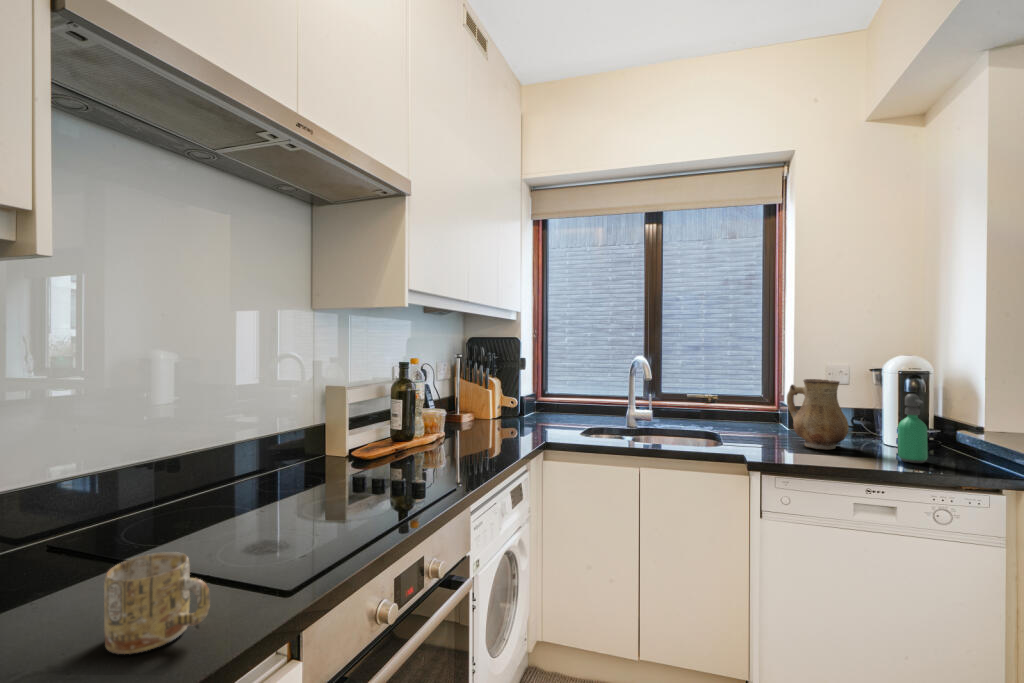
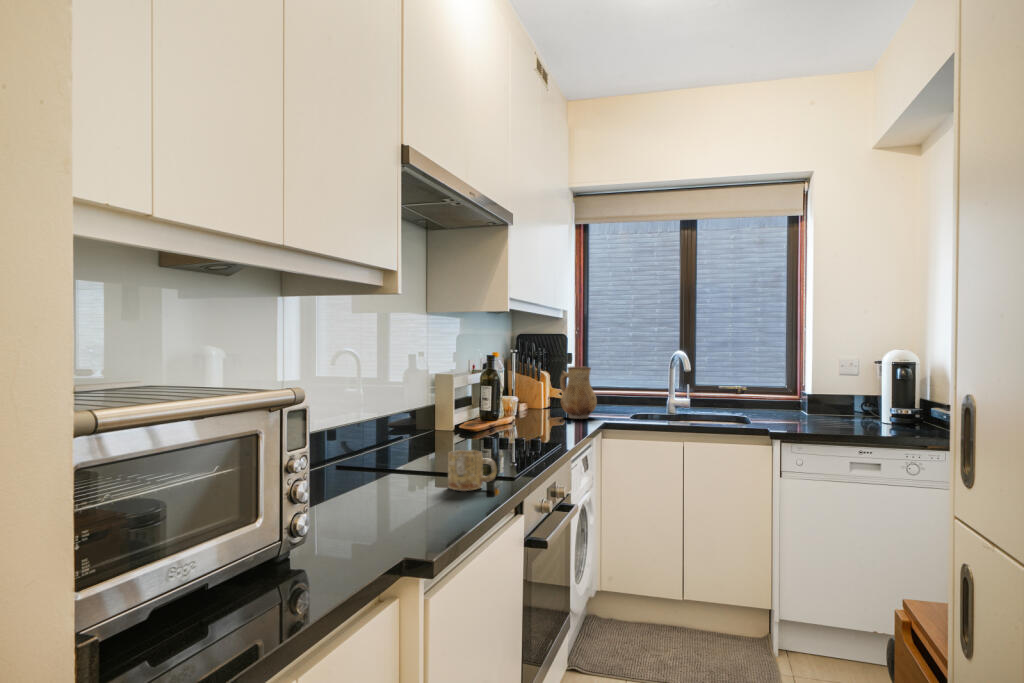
ceramic pitcher: present [787,379,849,449] -> present [560,366,597,419]
soap dispenser: present [898,394,928,463] -> none [887,379,908,433]

